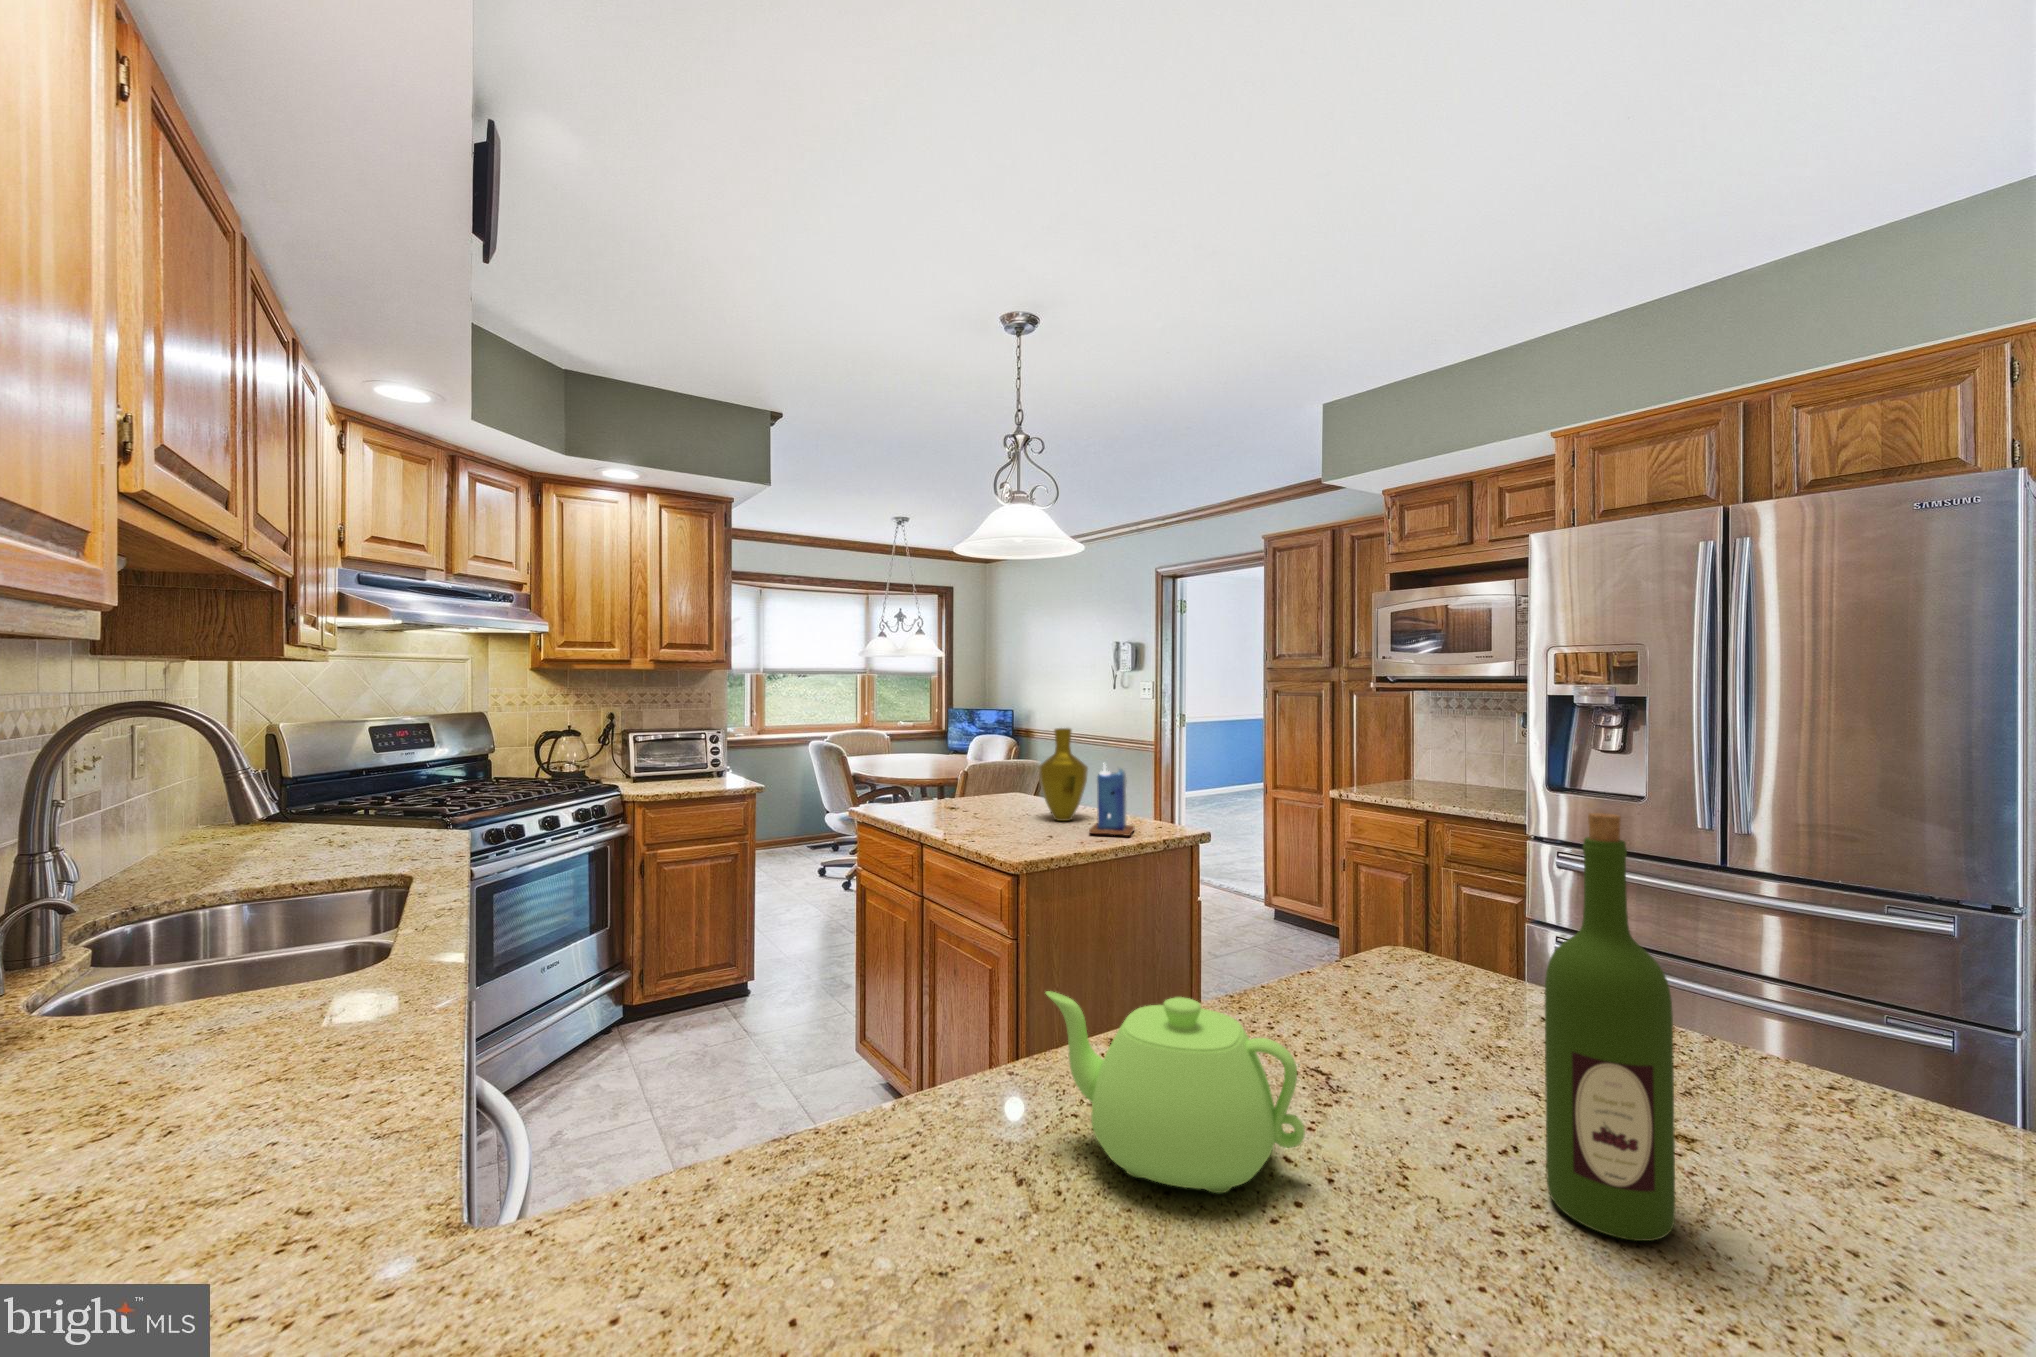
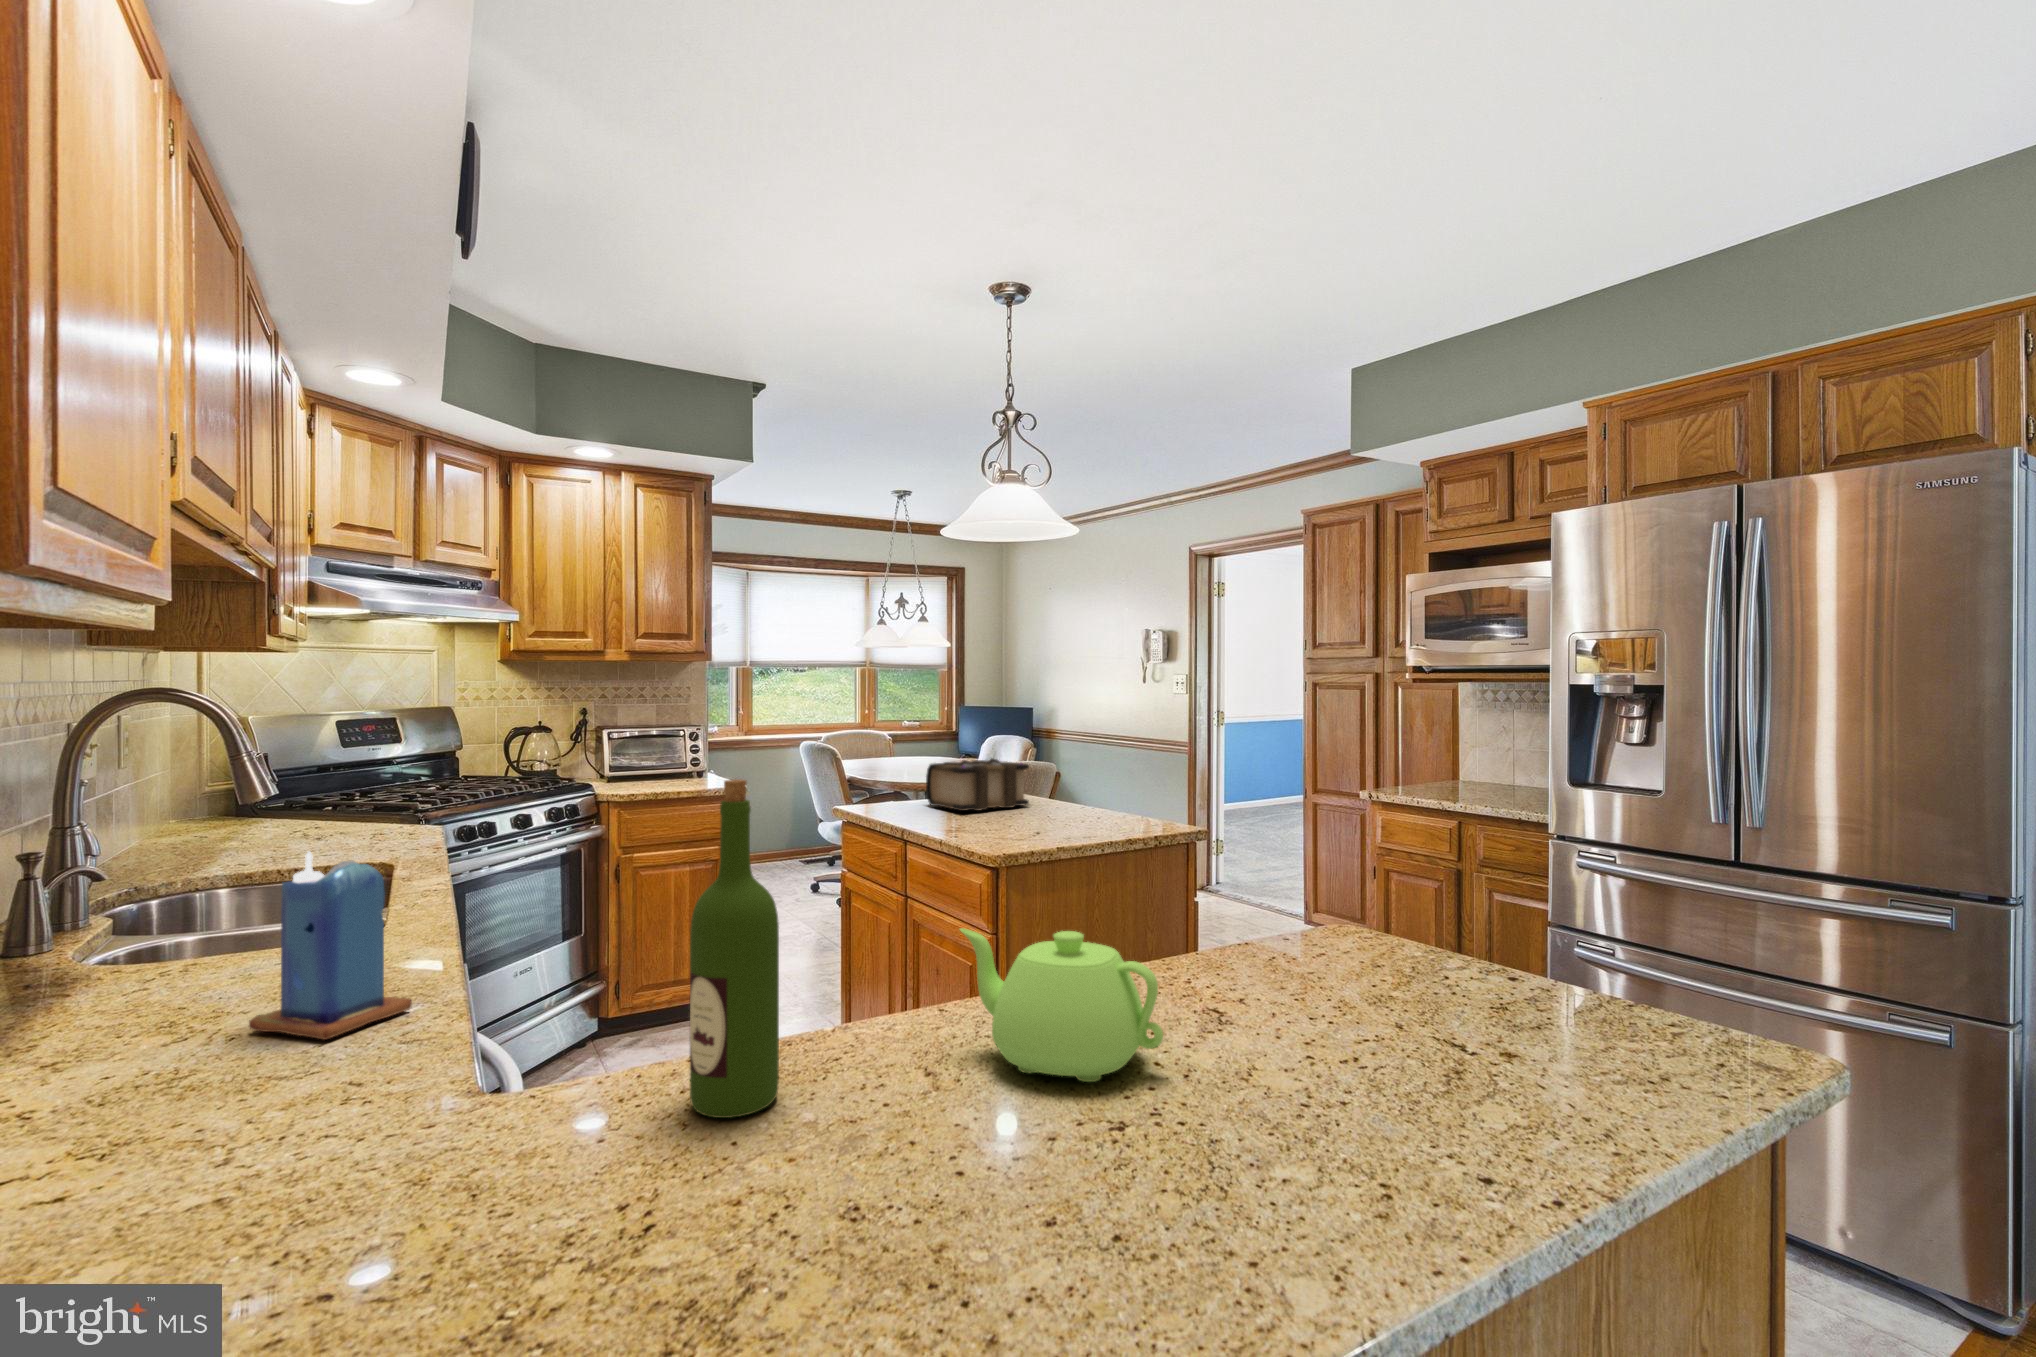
vase: present [1038,728,1088,821] -> none [1031,722,1082,818]
book: none [936,763,1035,814] -> present [926,759,1029,811]
candle: present [1089,763,1135,836] -> present [249,851,412,1040]
wine bottle: present [1545,813,1675,1241] -> present [690,779,779,1118]

